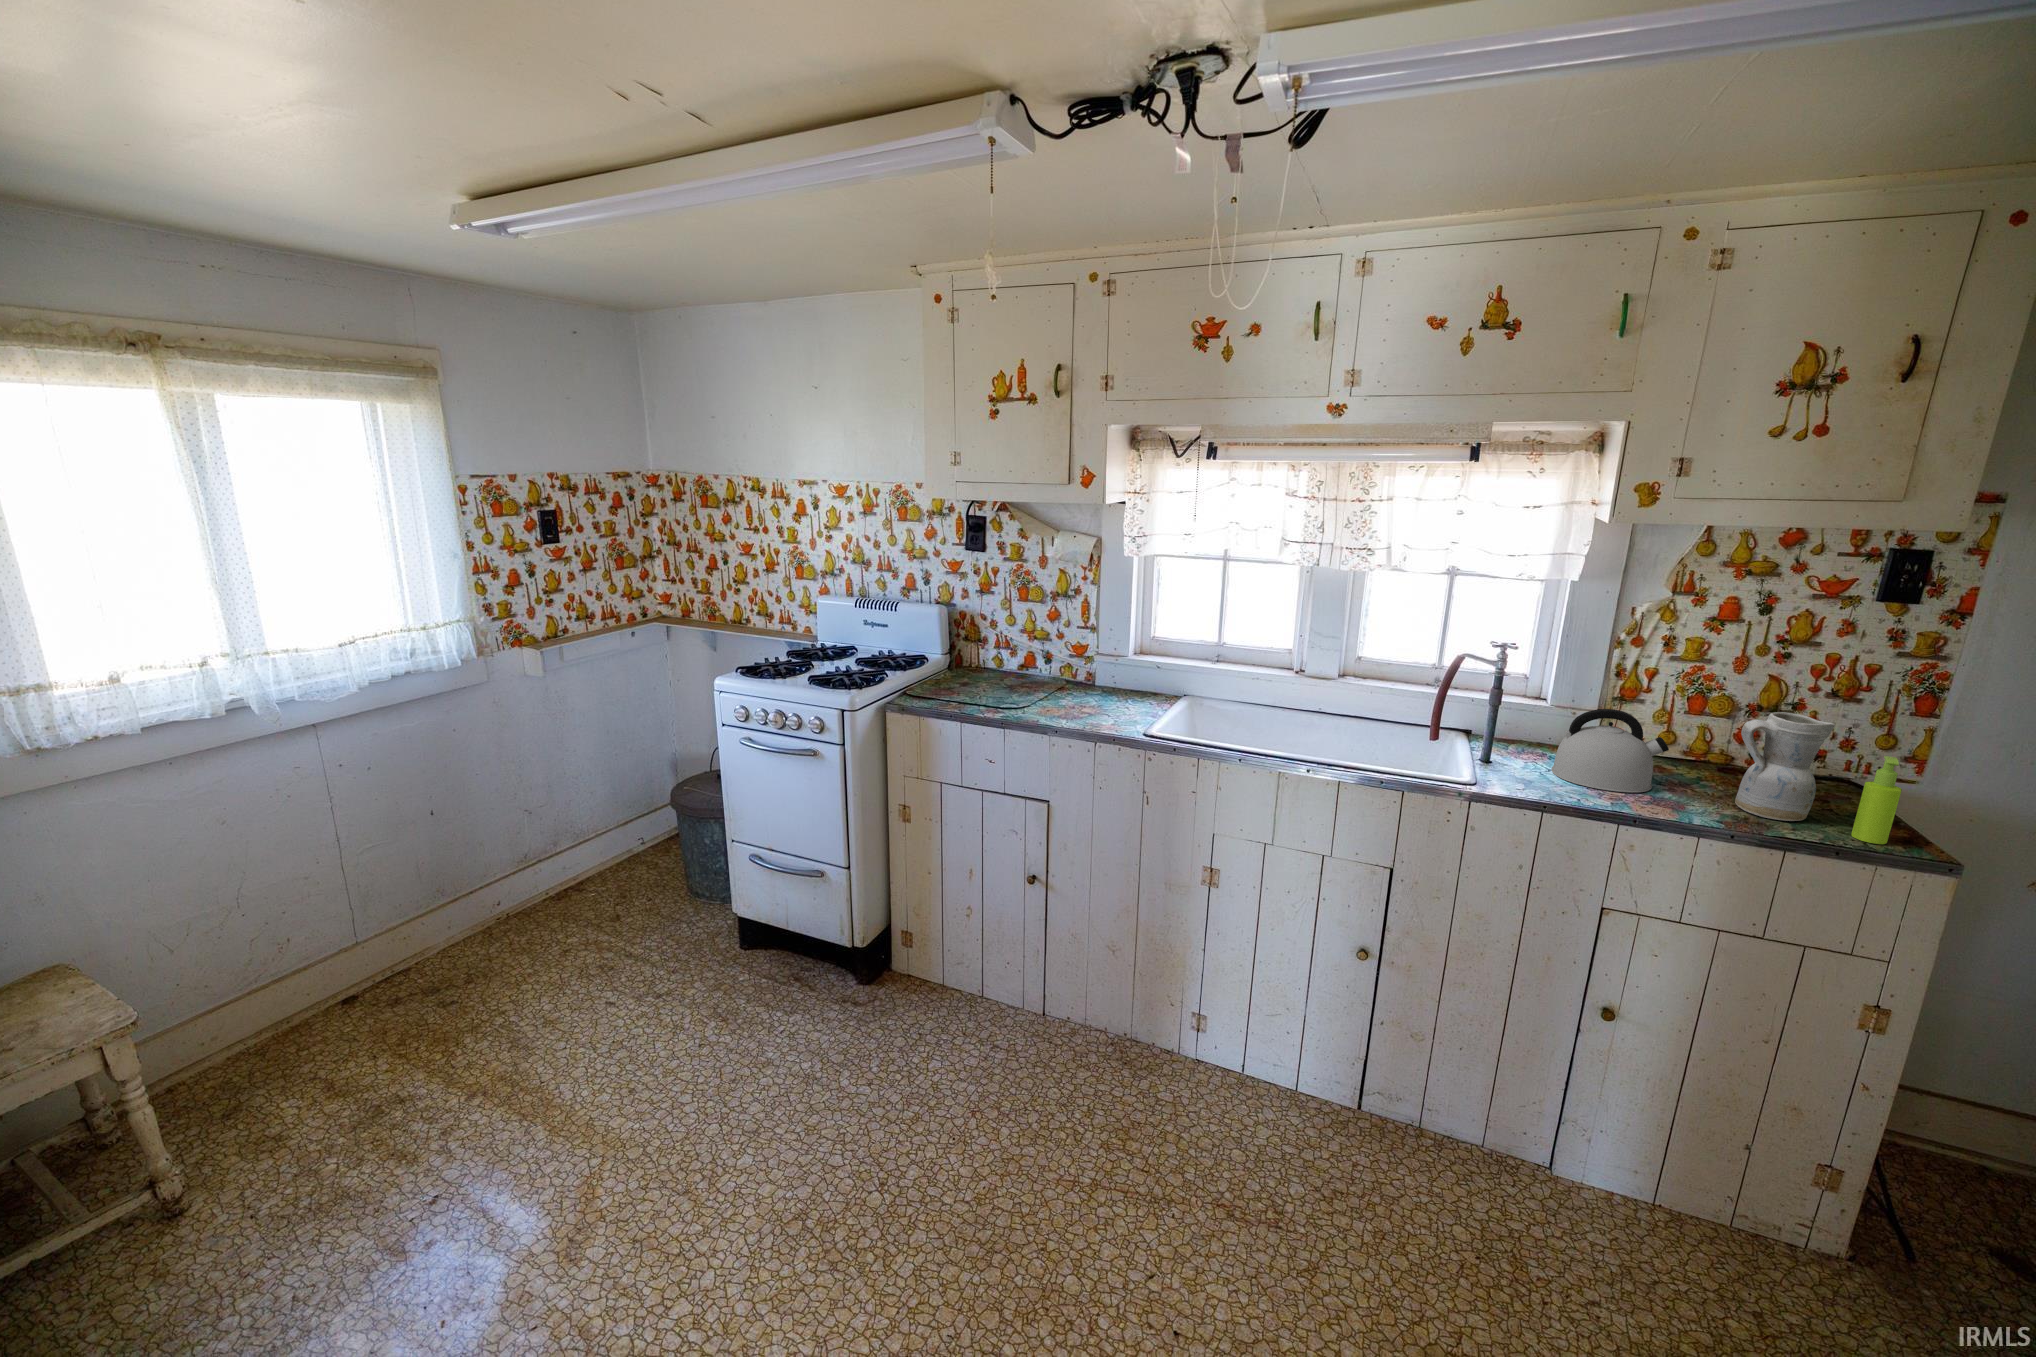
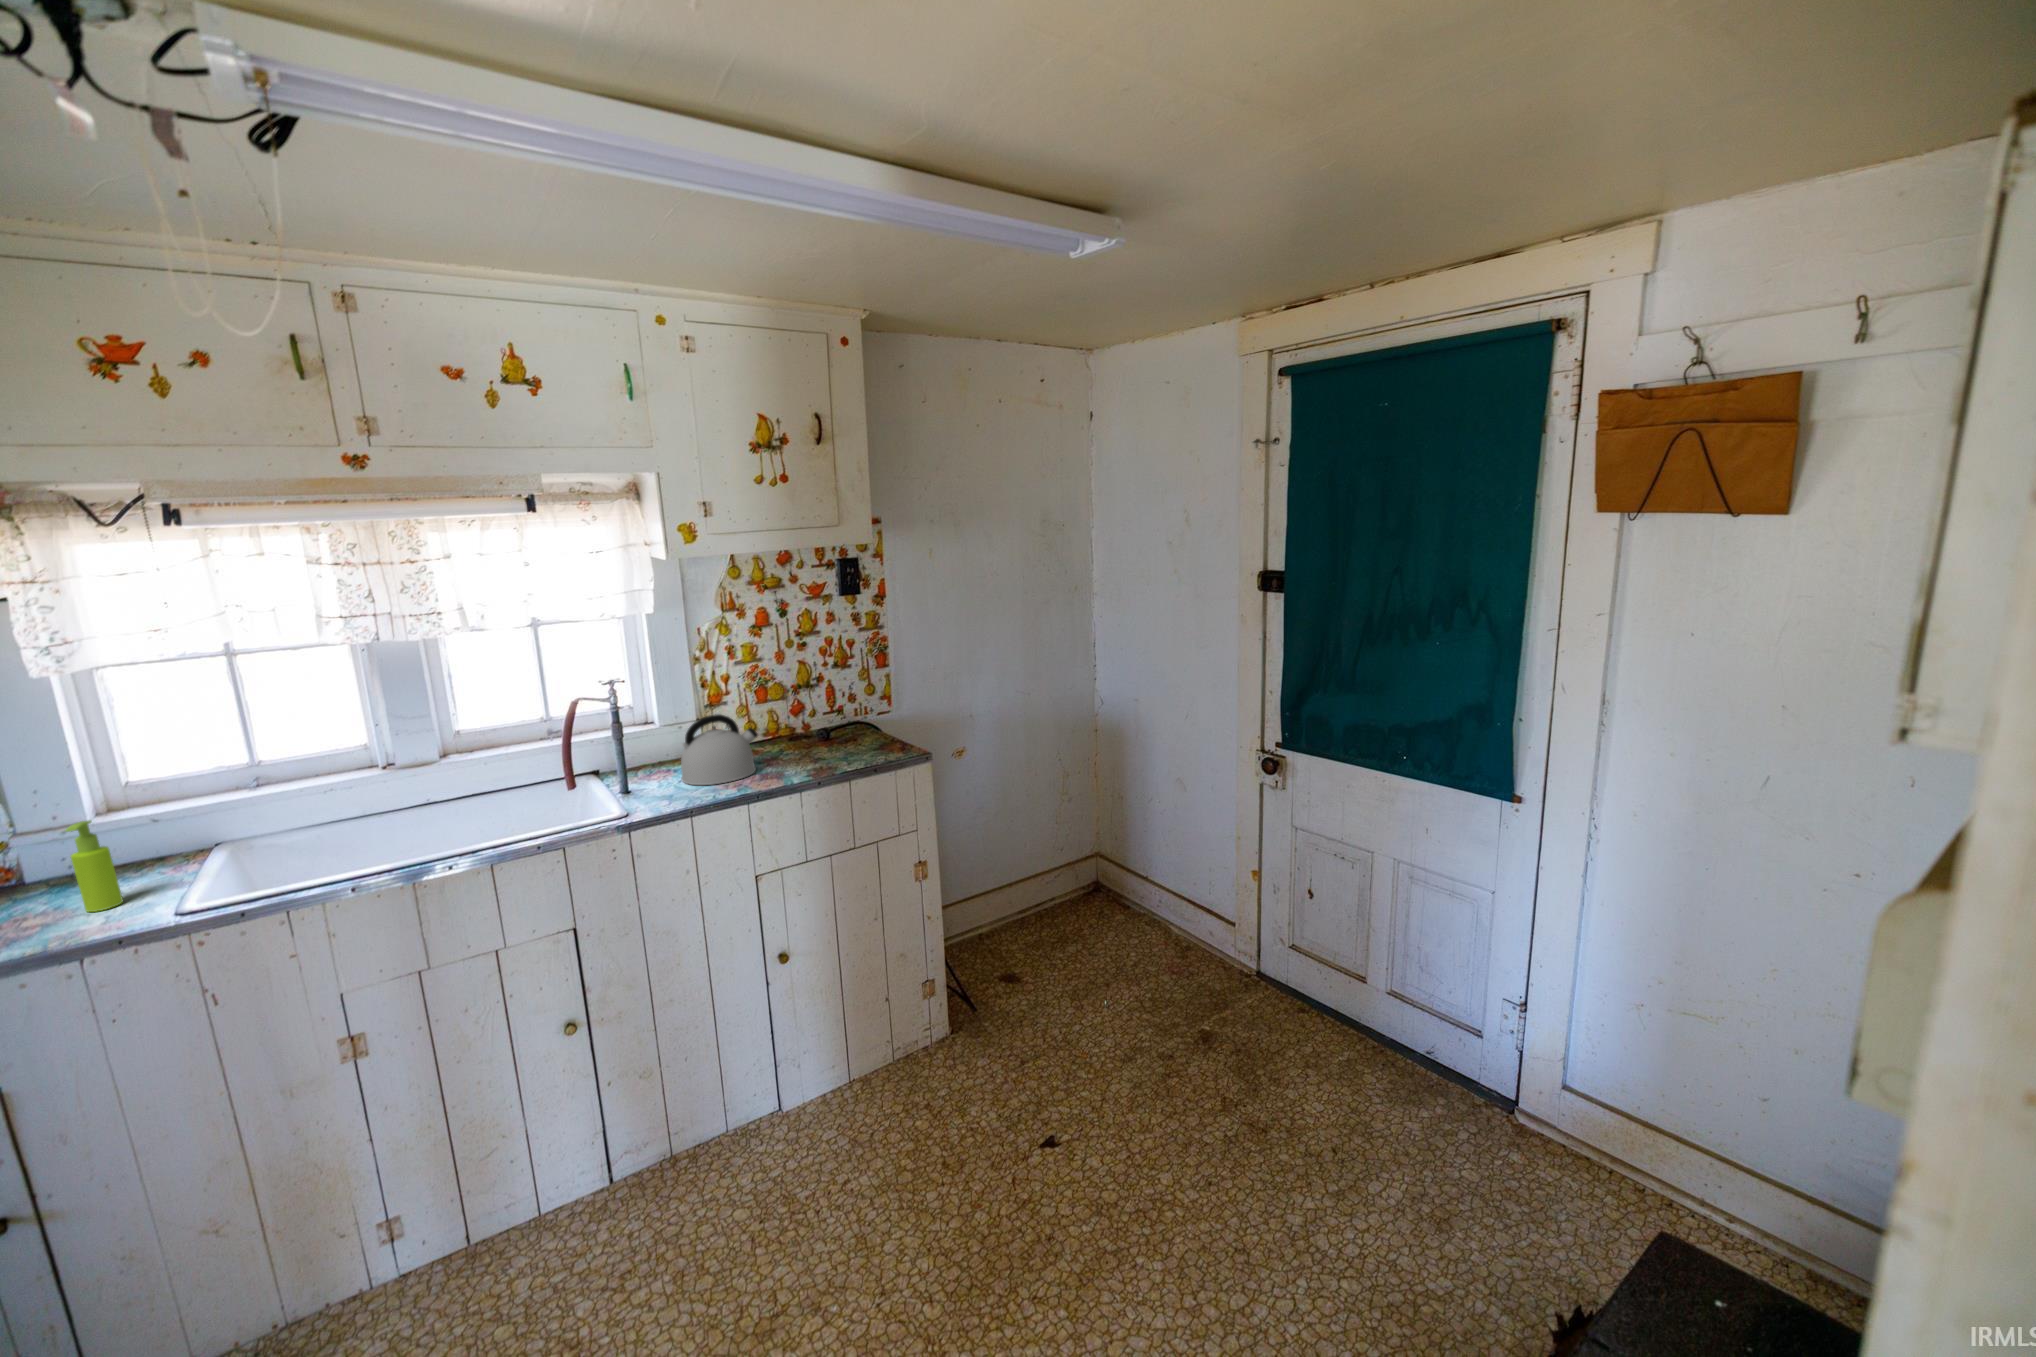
ceramic pitcher: present [1735,712,1835,821] -> none [799,685,850,764]
soap dispenser: present [1851,756,1902,844] -> present [66,821,123,912]

